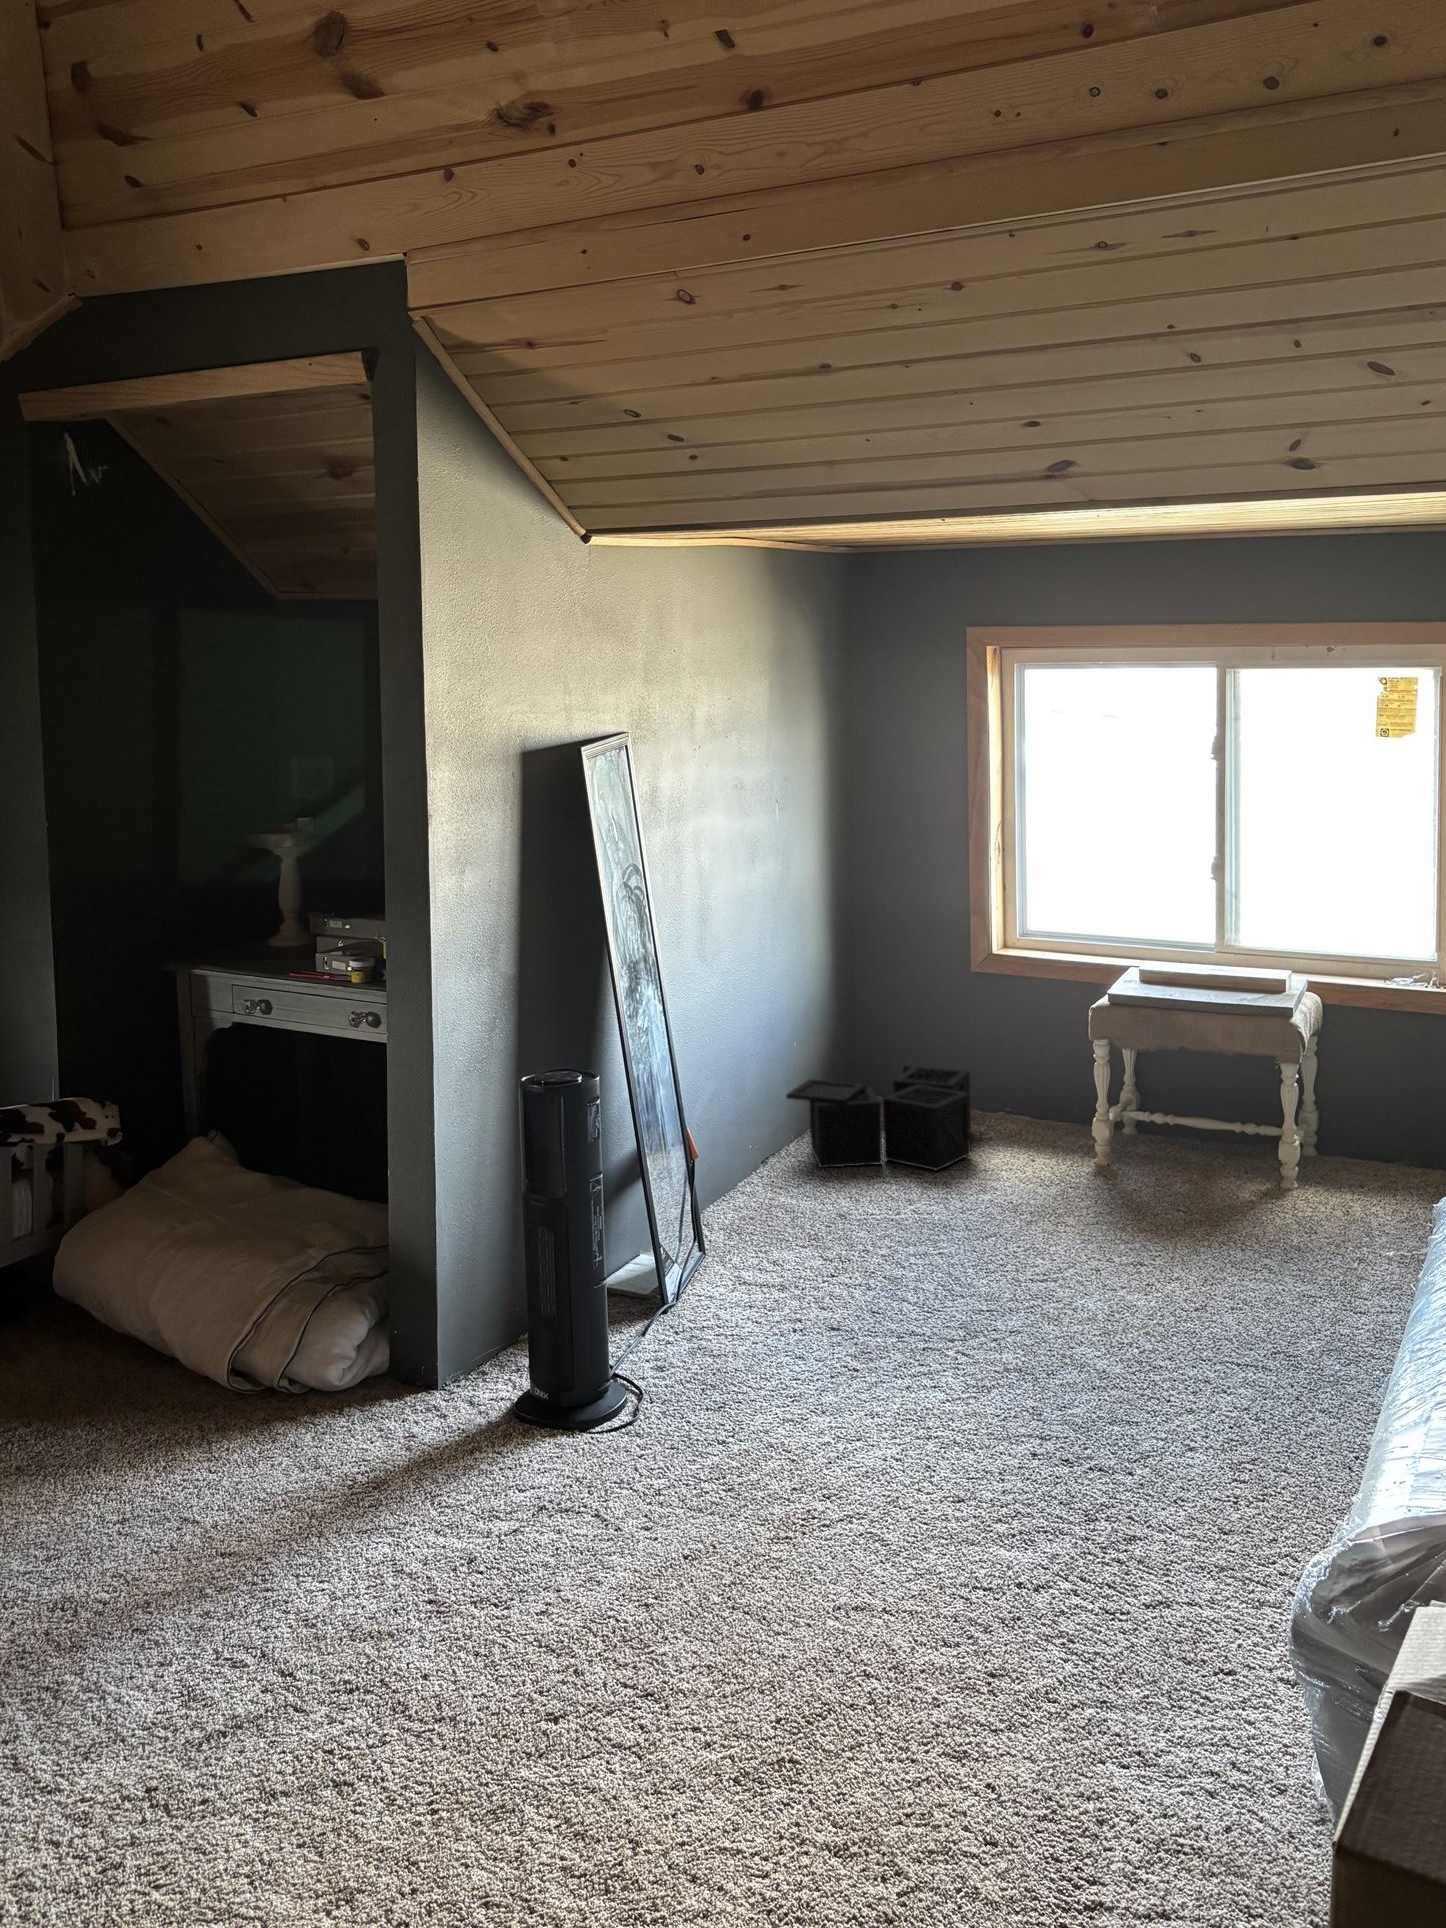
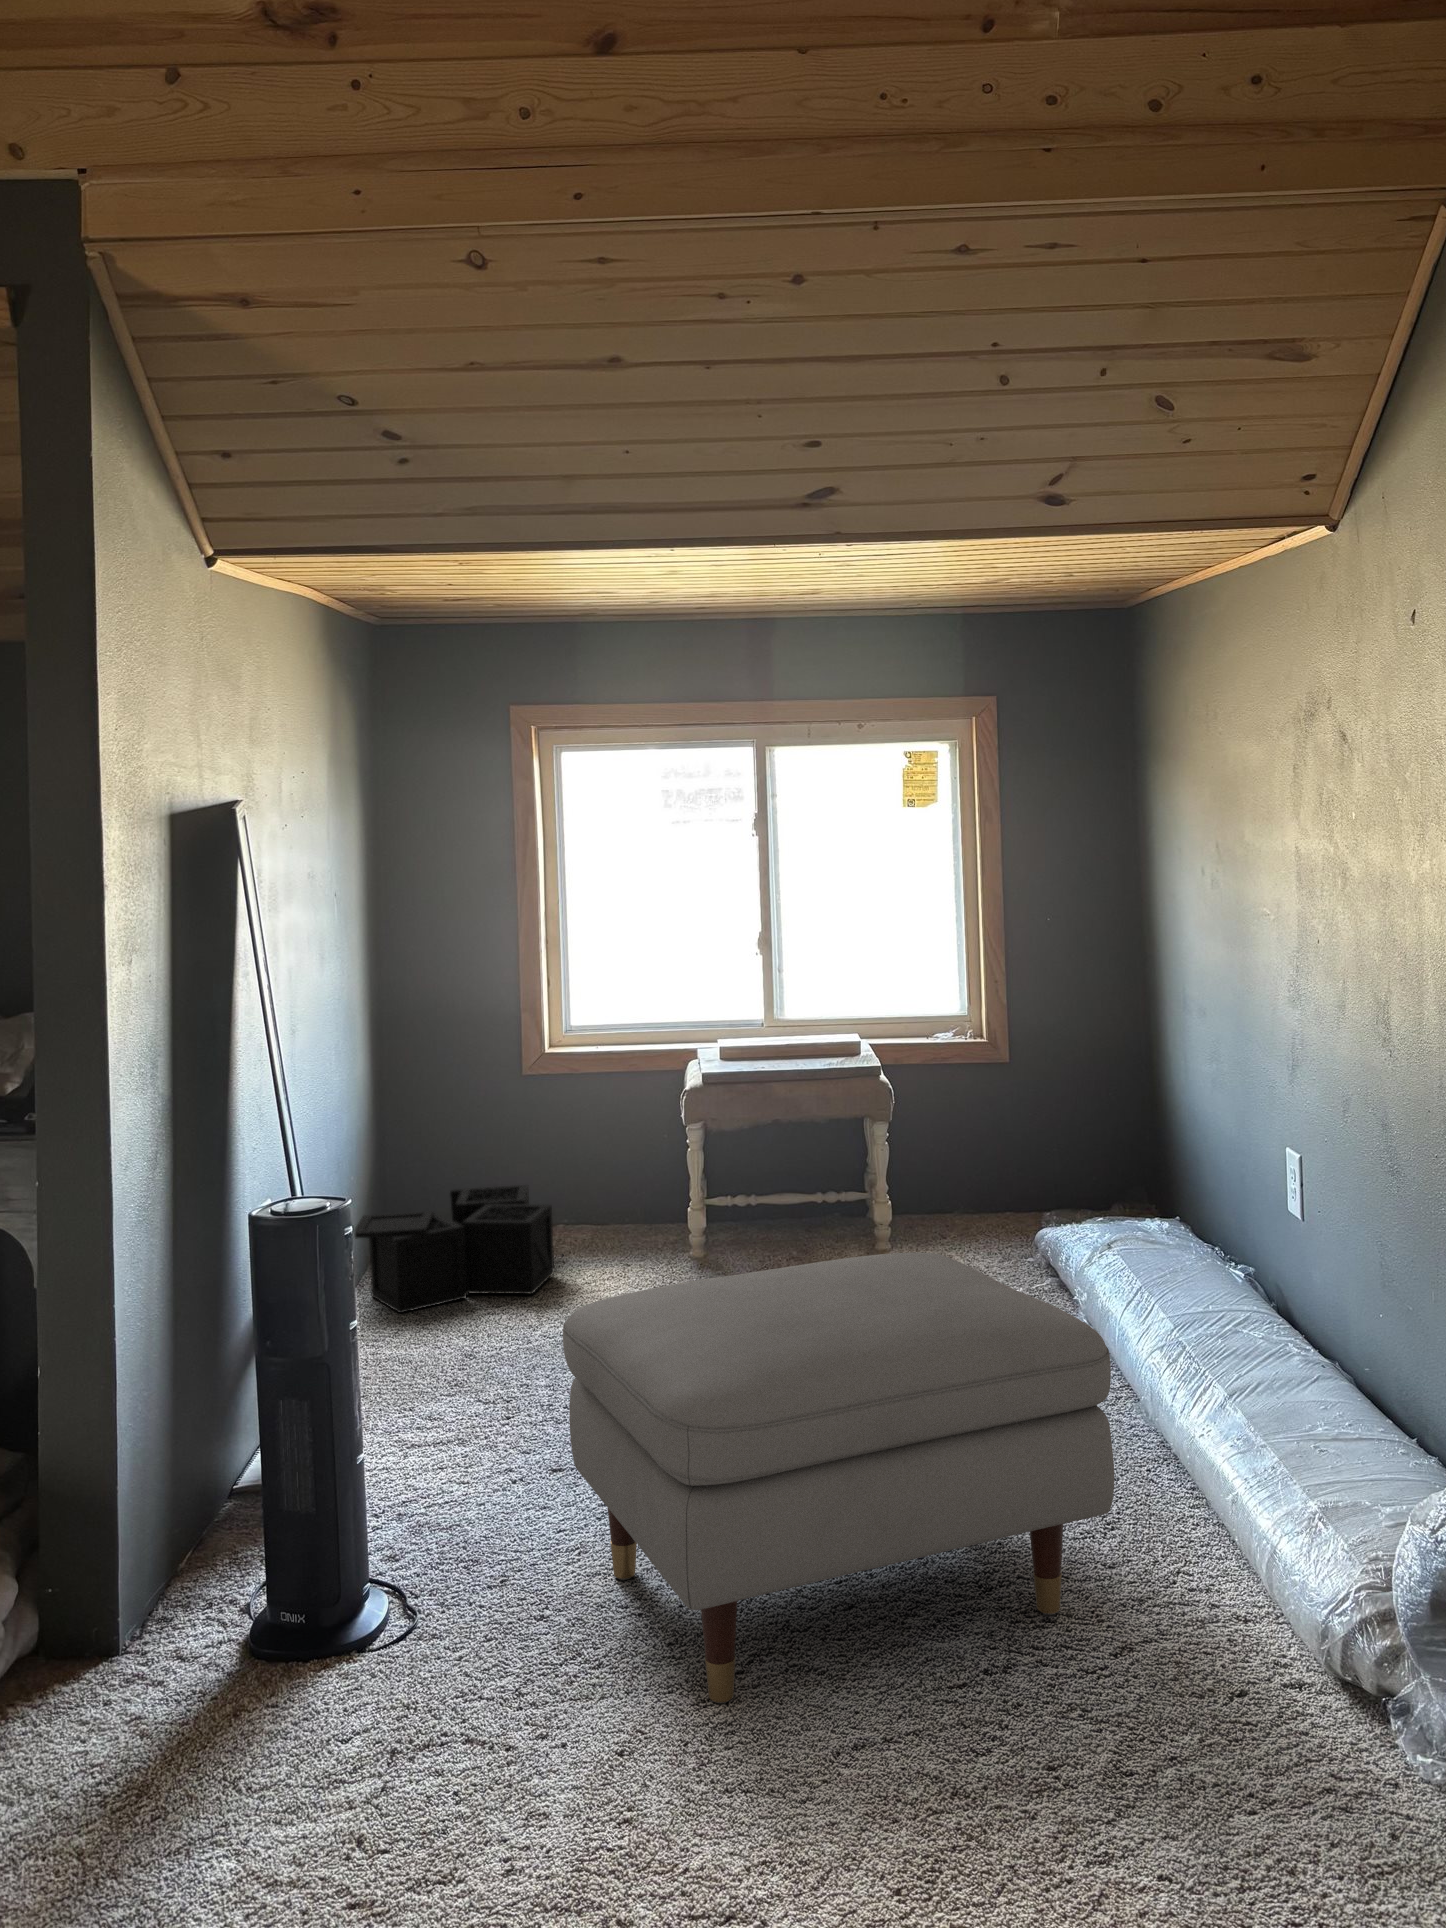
ottoman: none [736,1196,1180,1558] -> present [563,1252,1114,1703]

